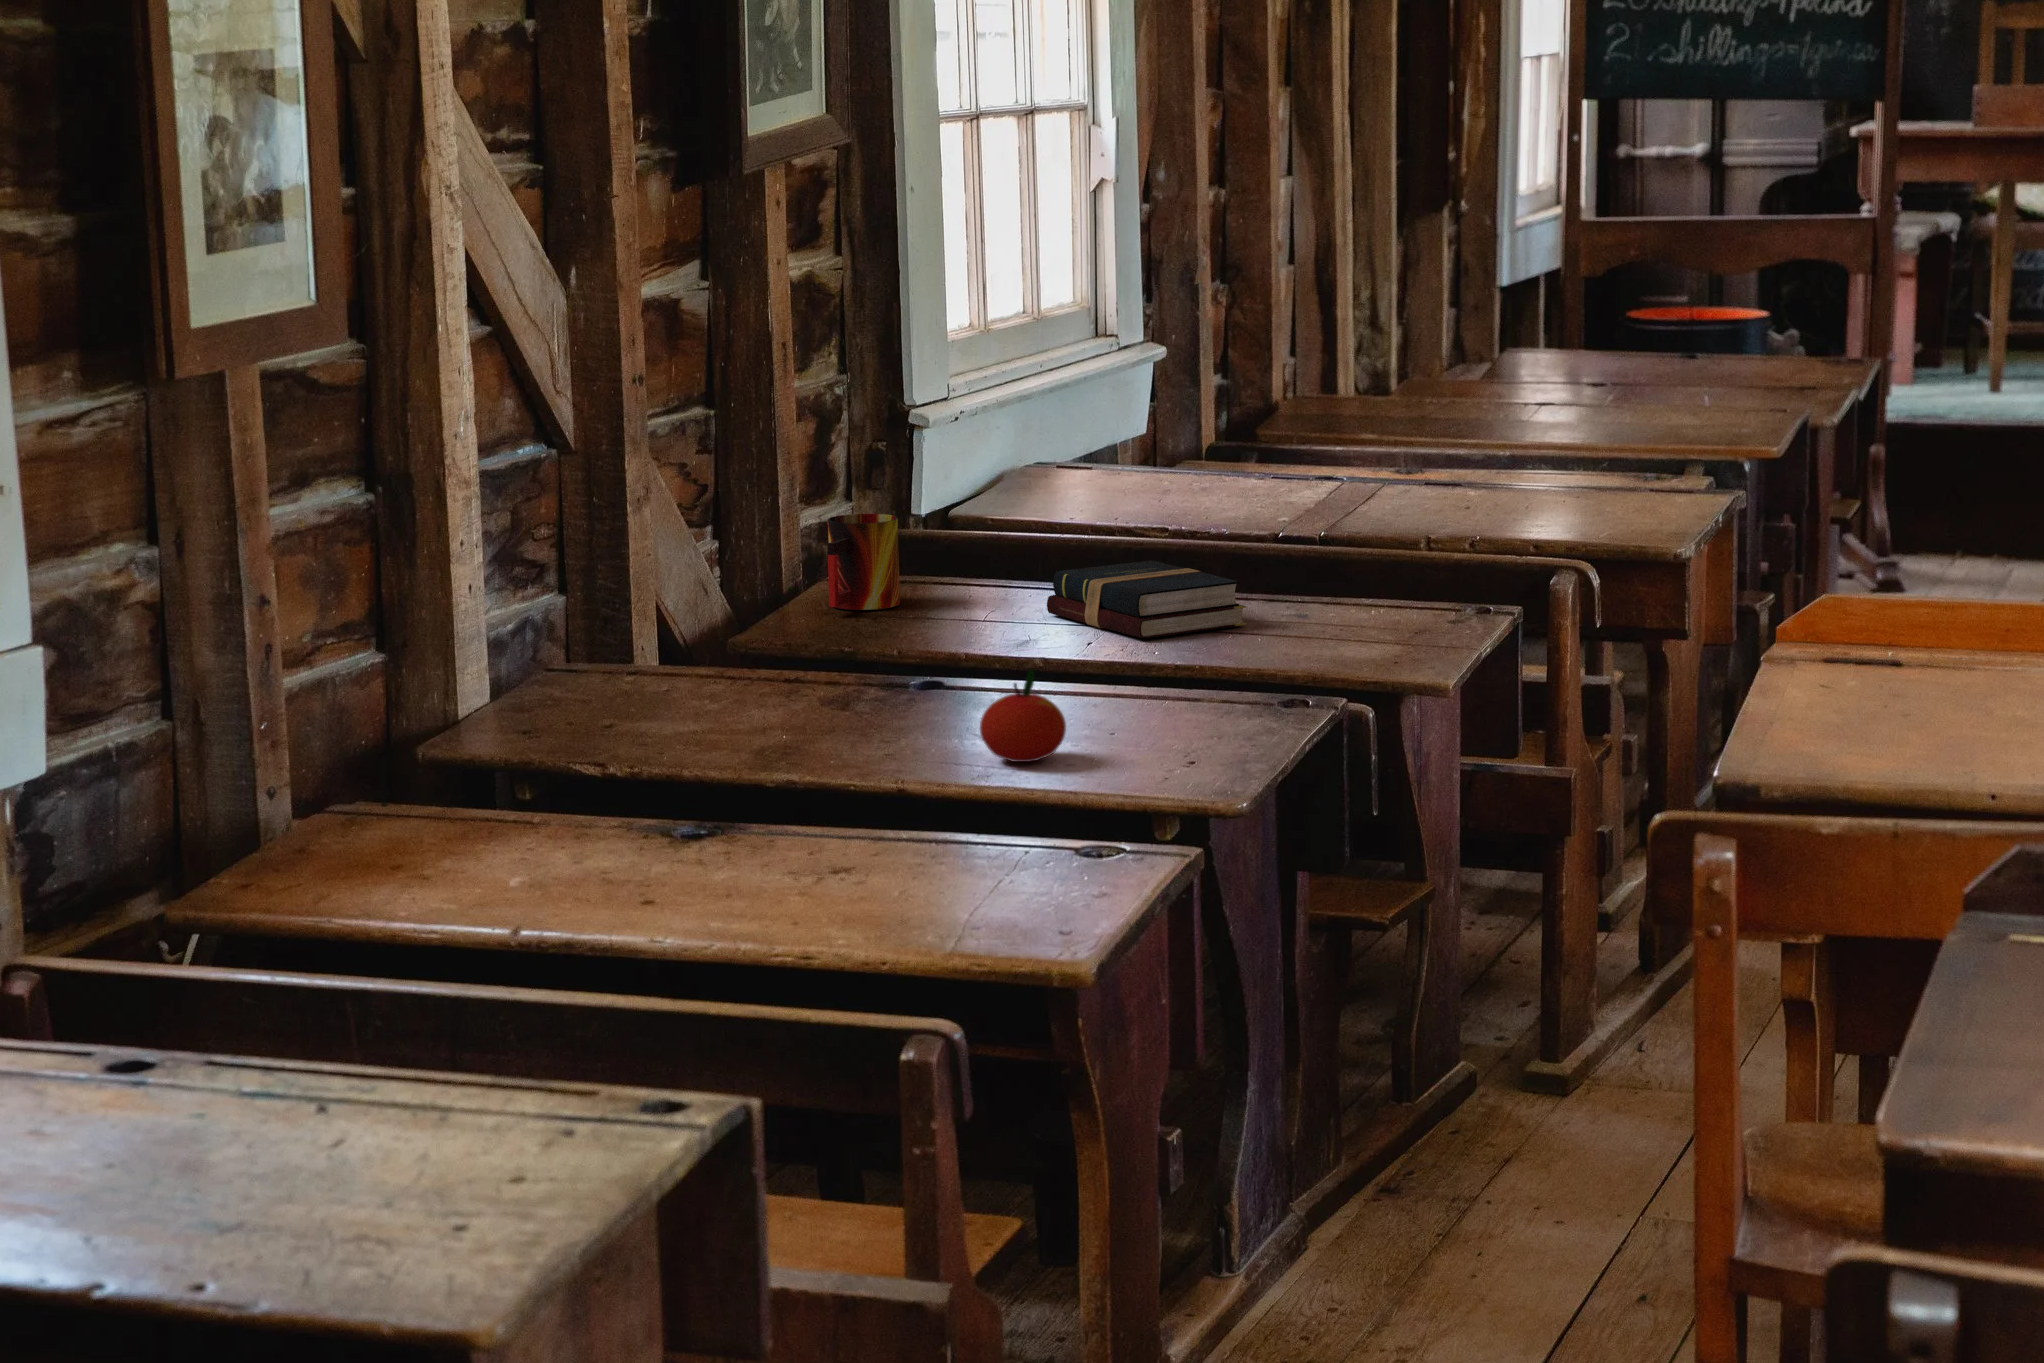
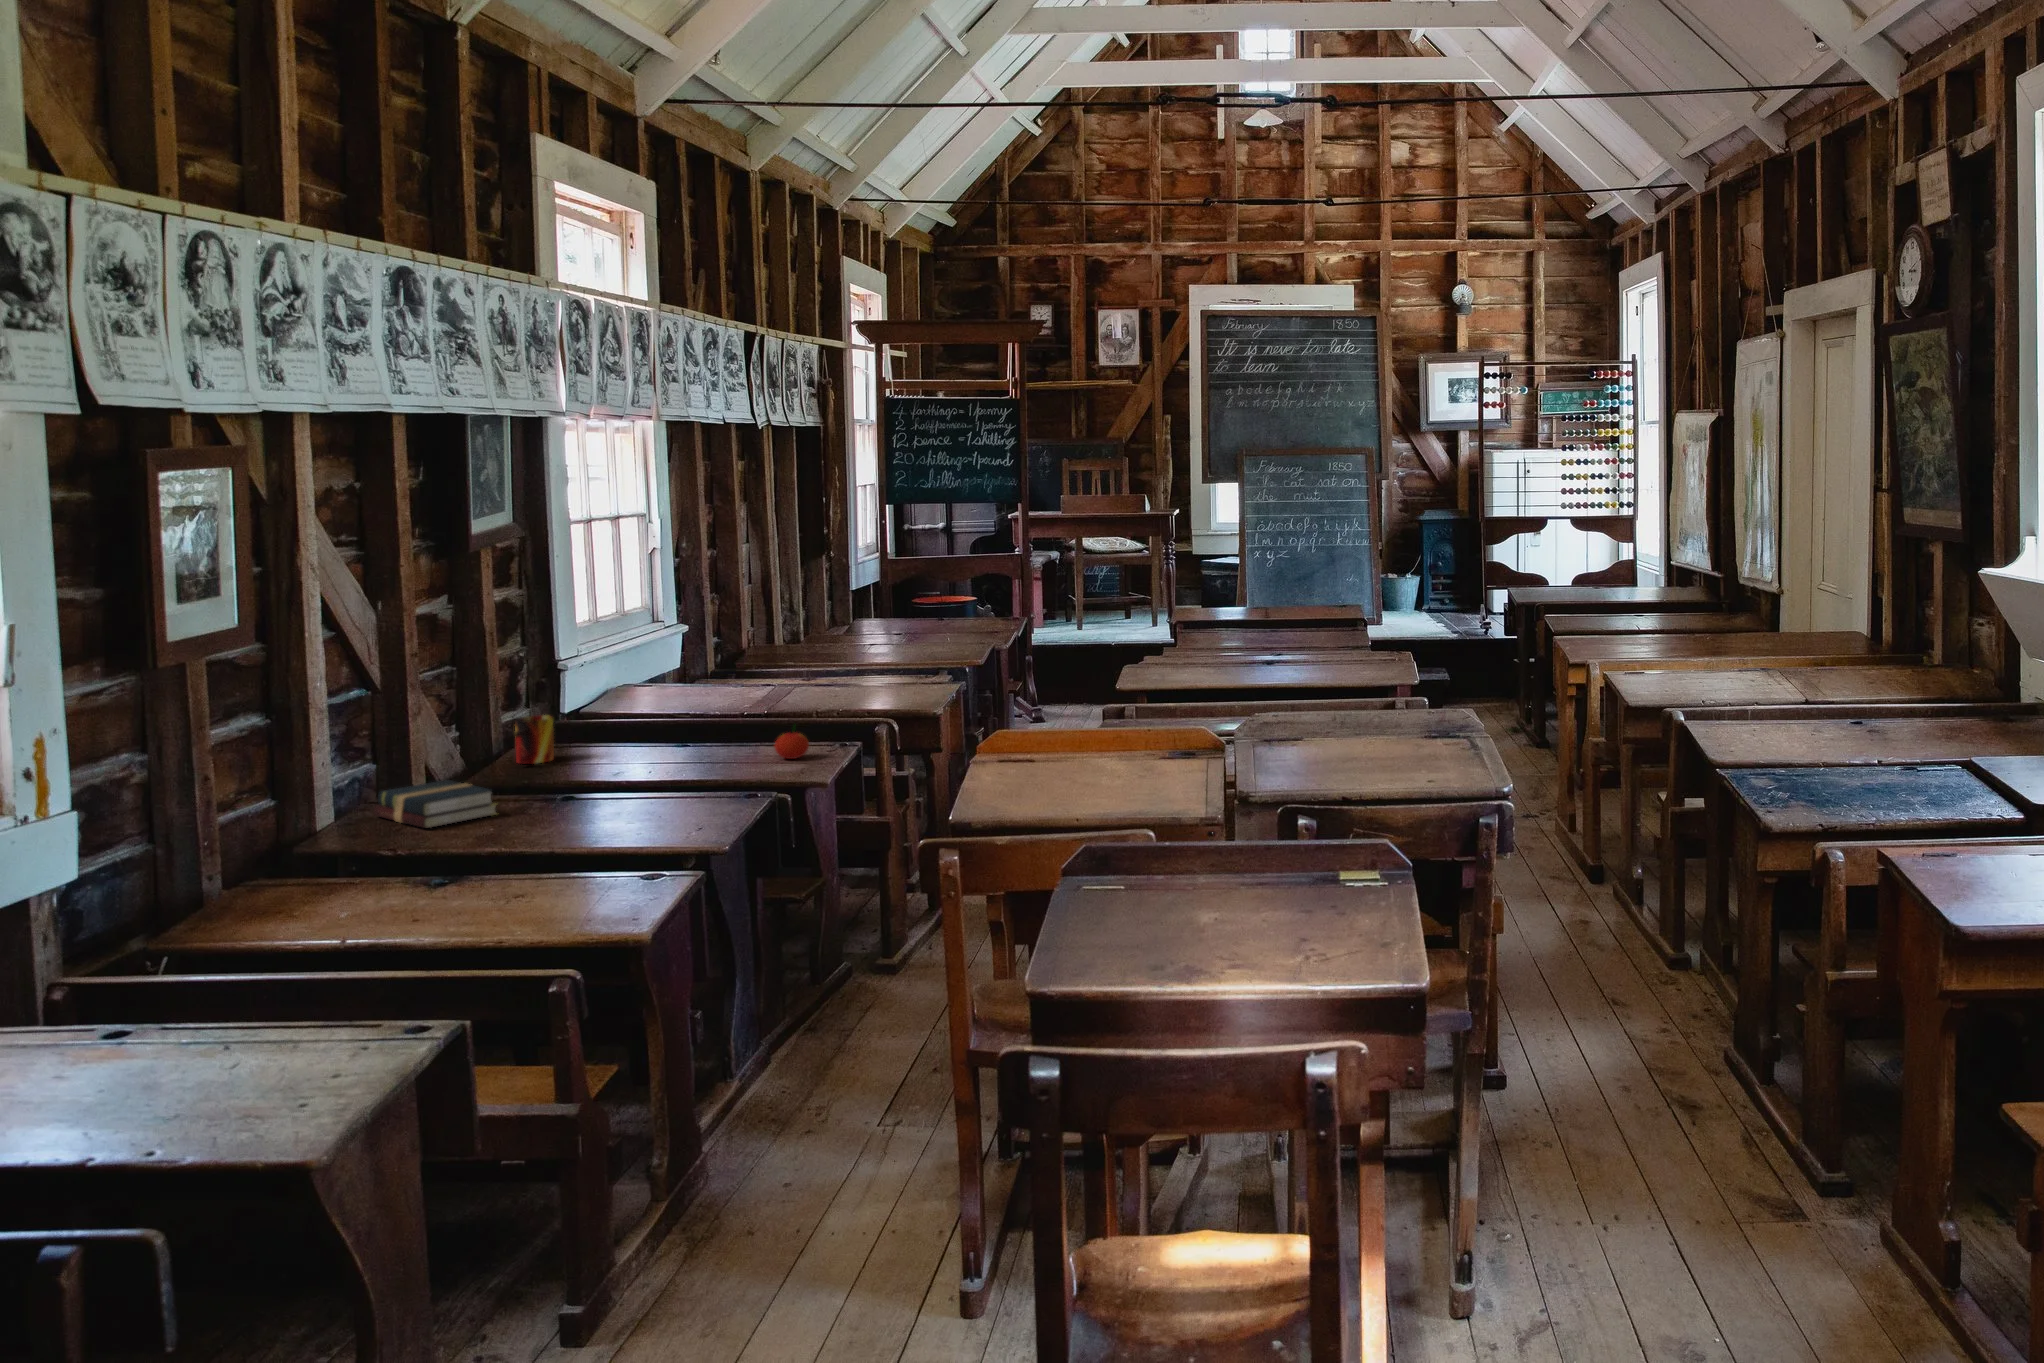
hardback book: present [1047,560,1246,638] -> present [374,780,497,828]
apple: present [980,669,1066,762] -> present [775,725,809,759]

